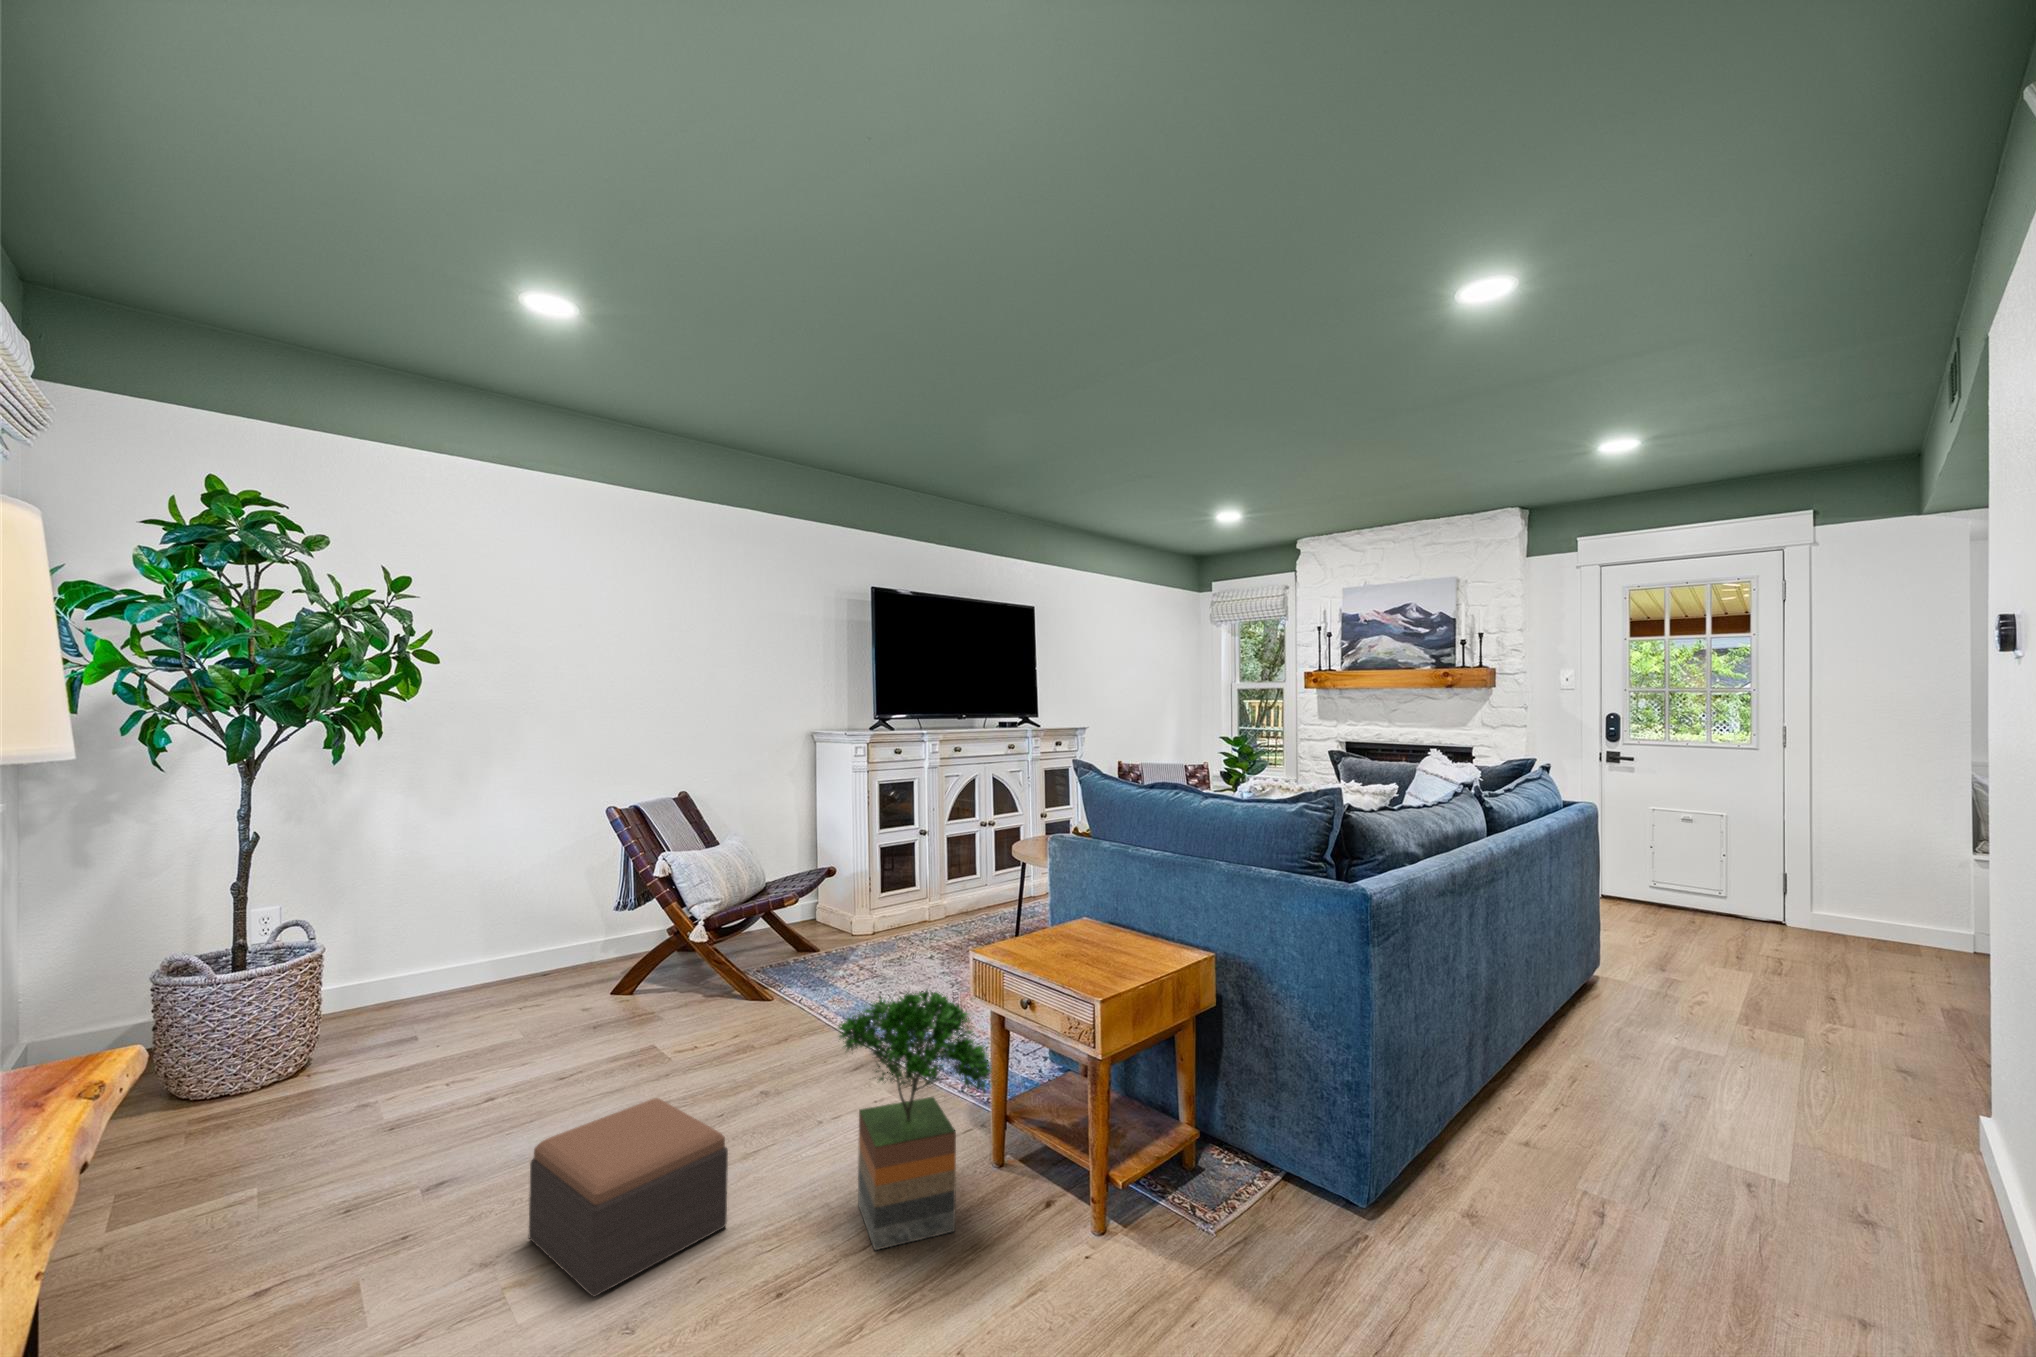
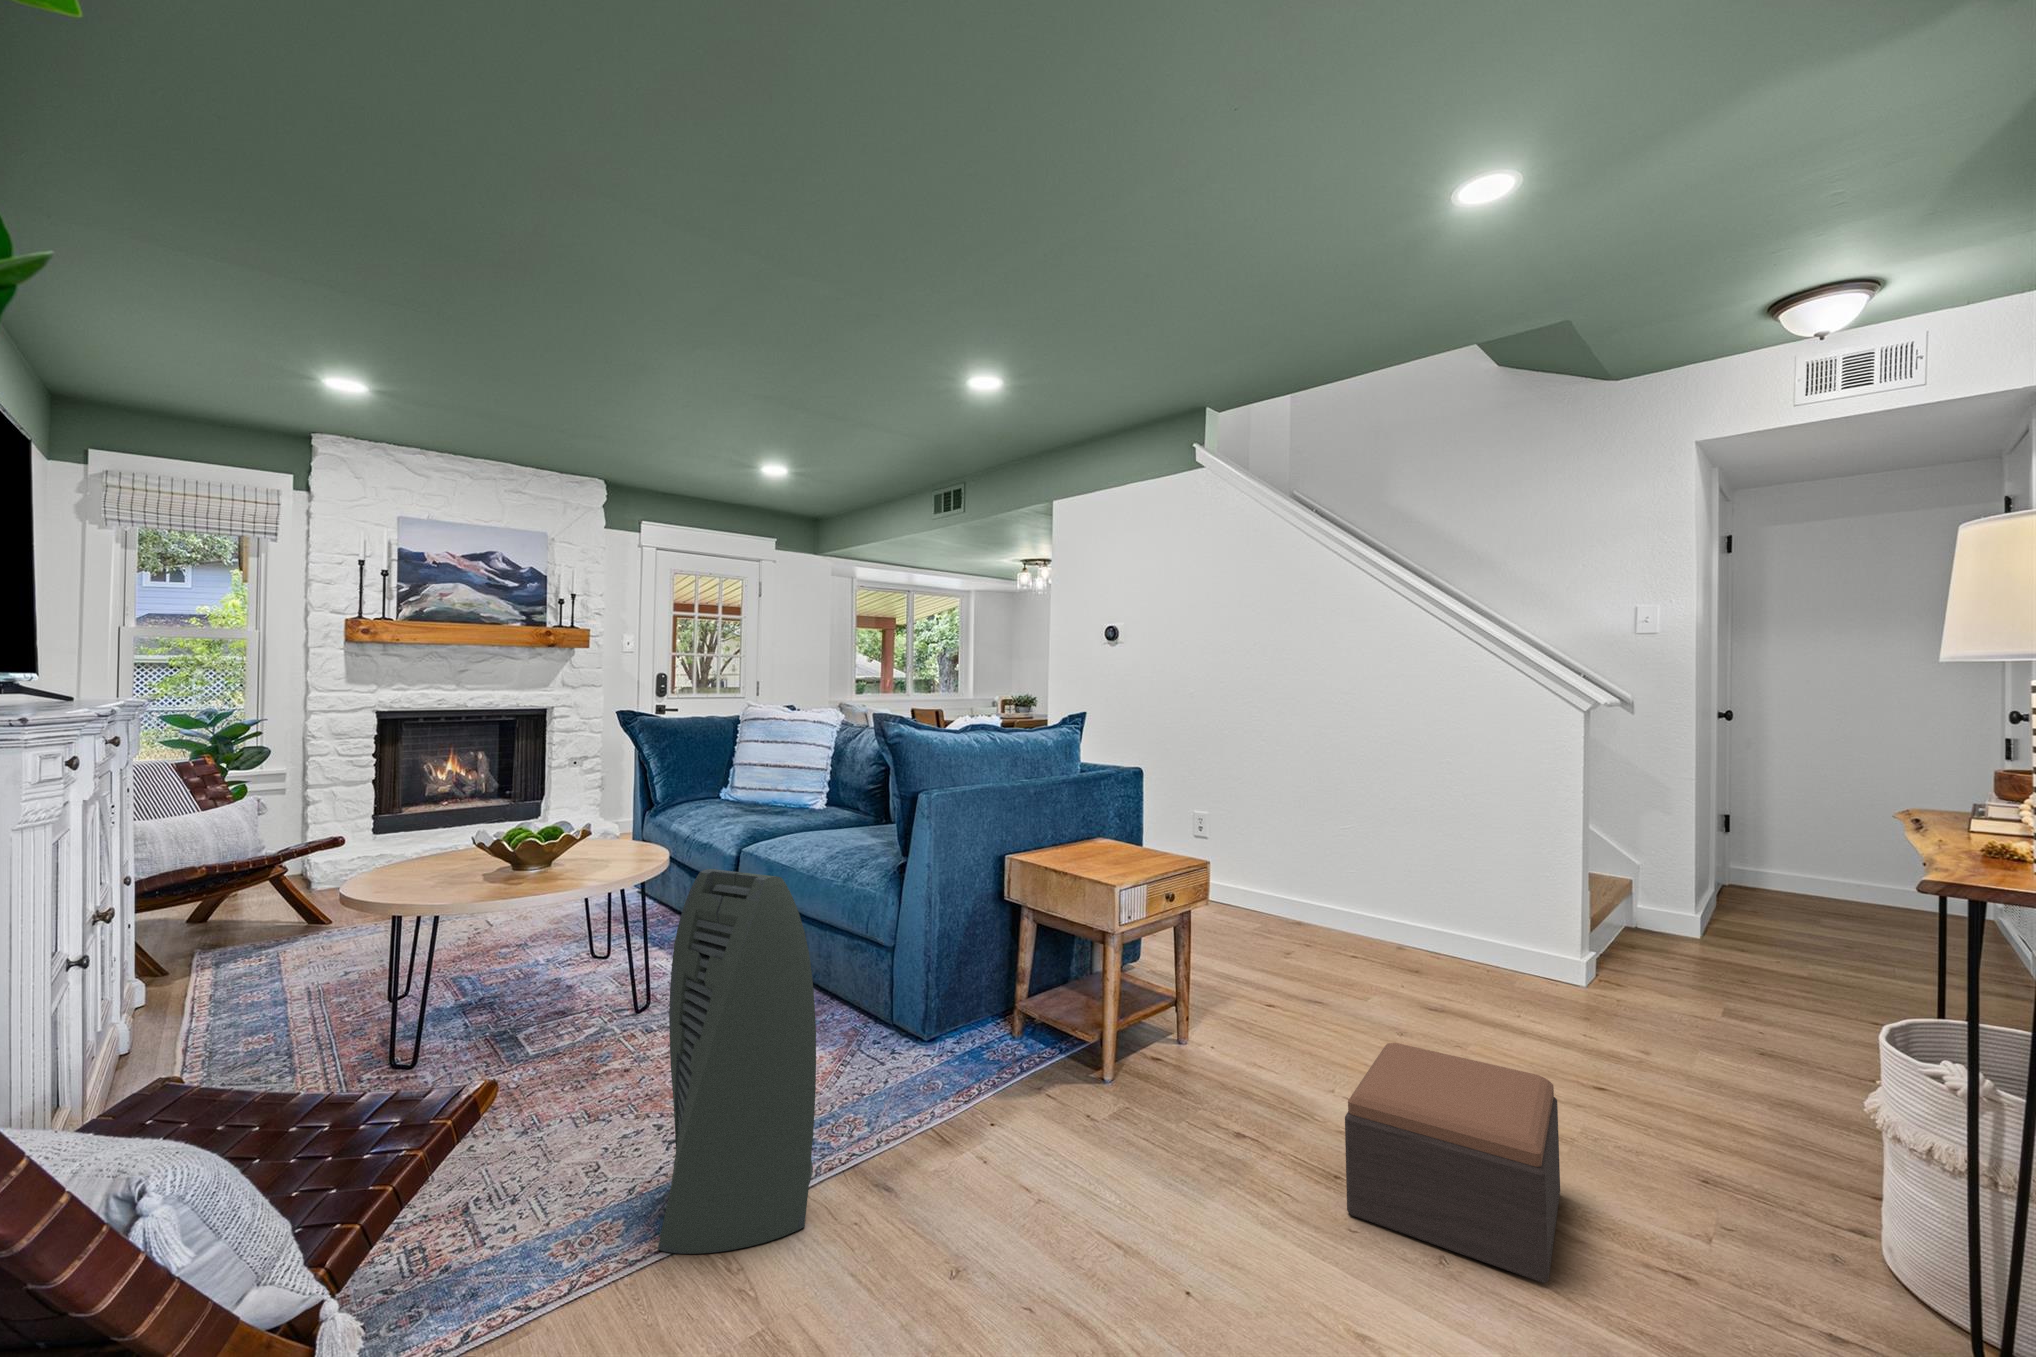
air purifier: none [763,848,830,1027] -> present [658,869,816,1254]
potted tree: present [838,990,992,1250] -> none [1216,857,1356,1079]

